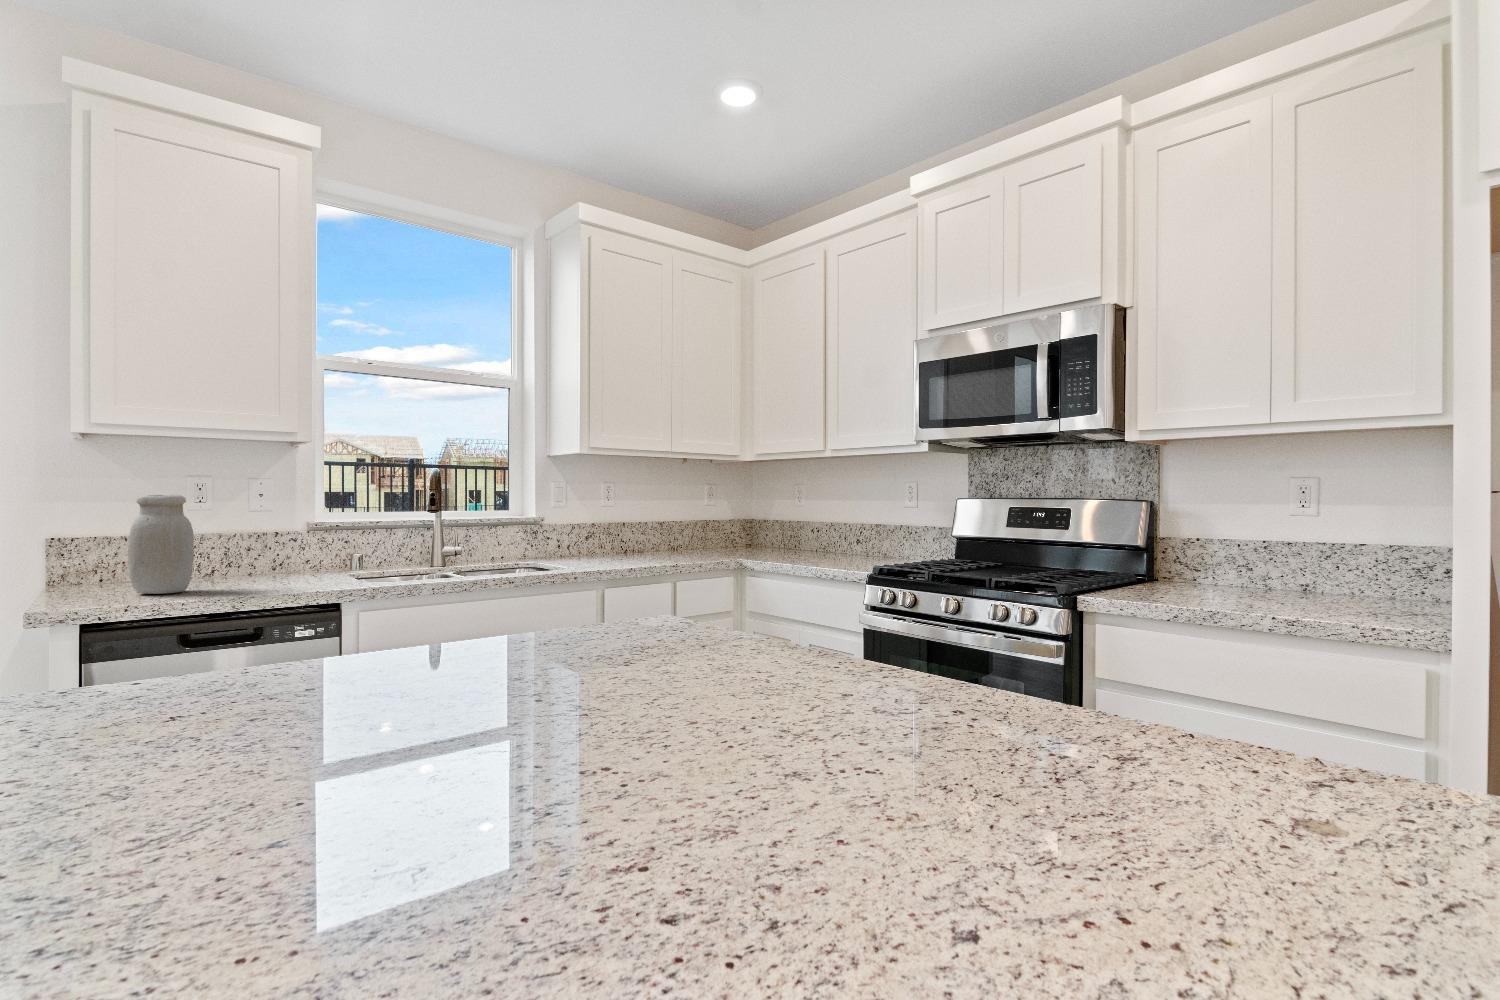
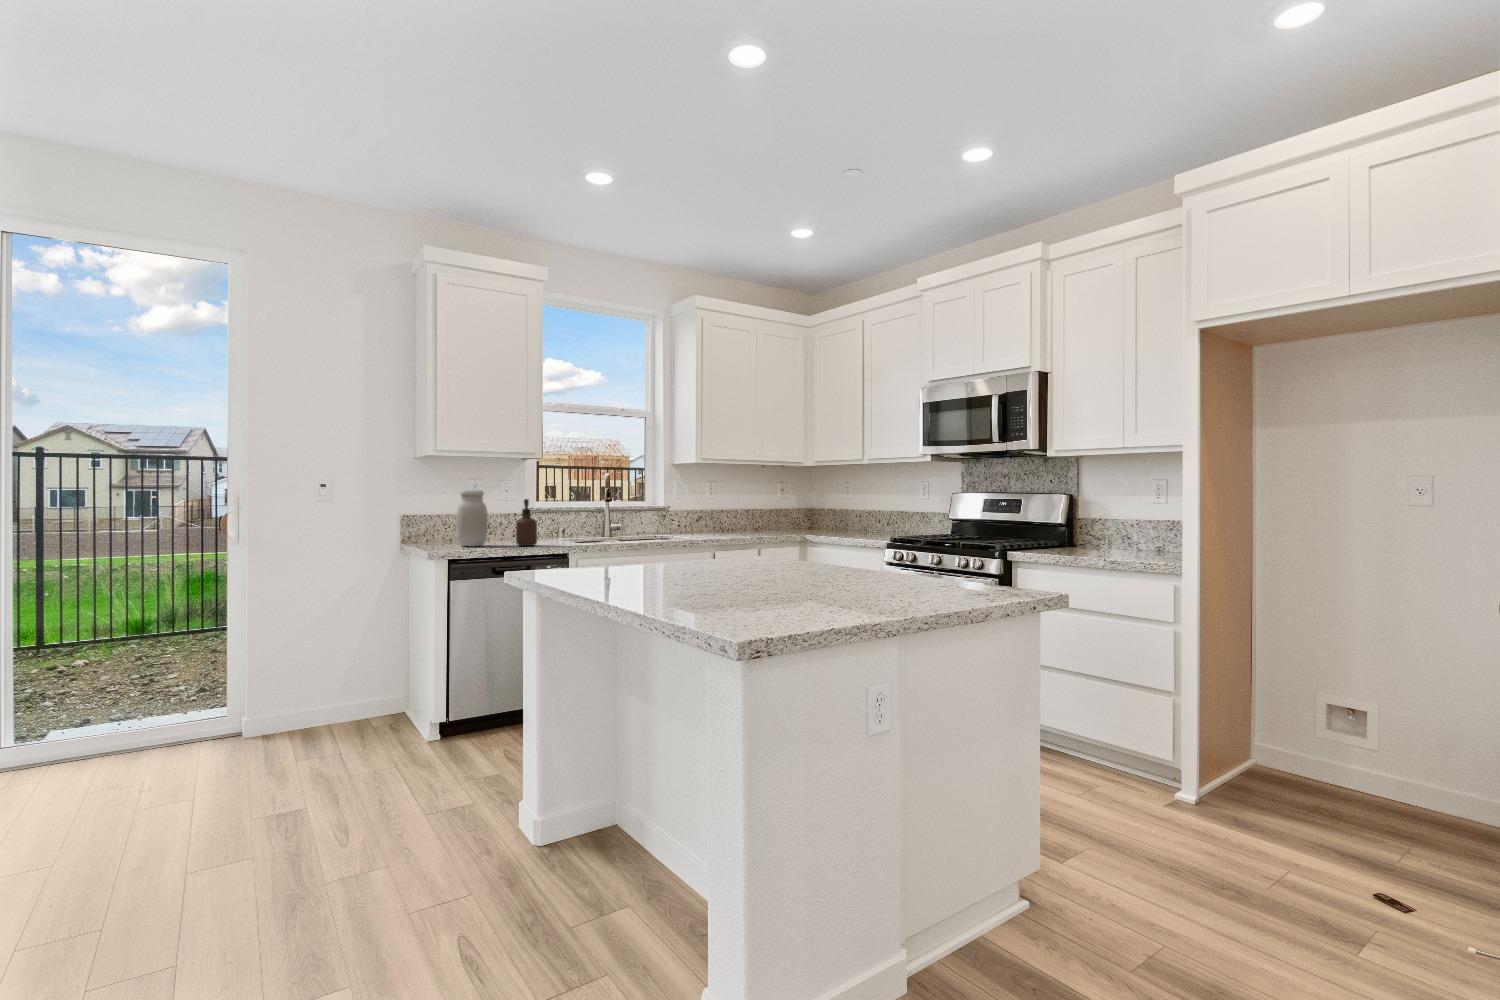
soap dispenser: none [243,510,285,592] -> present [516,499,537,546]

